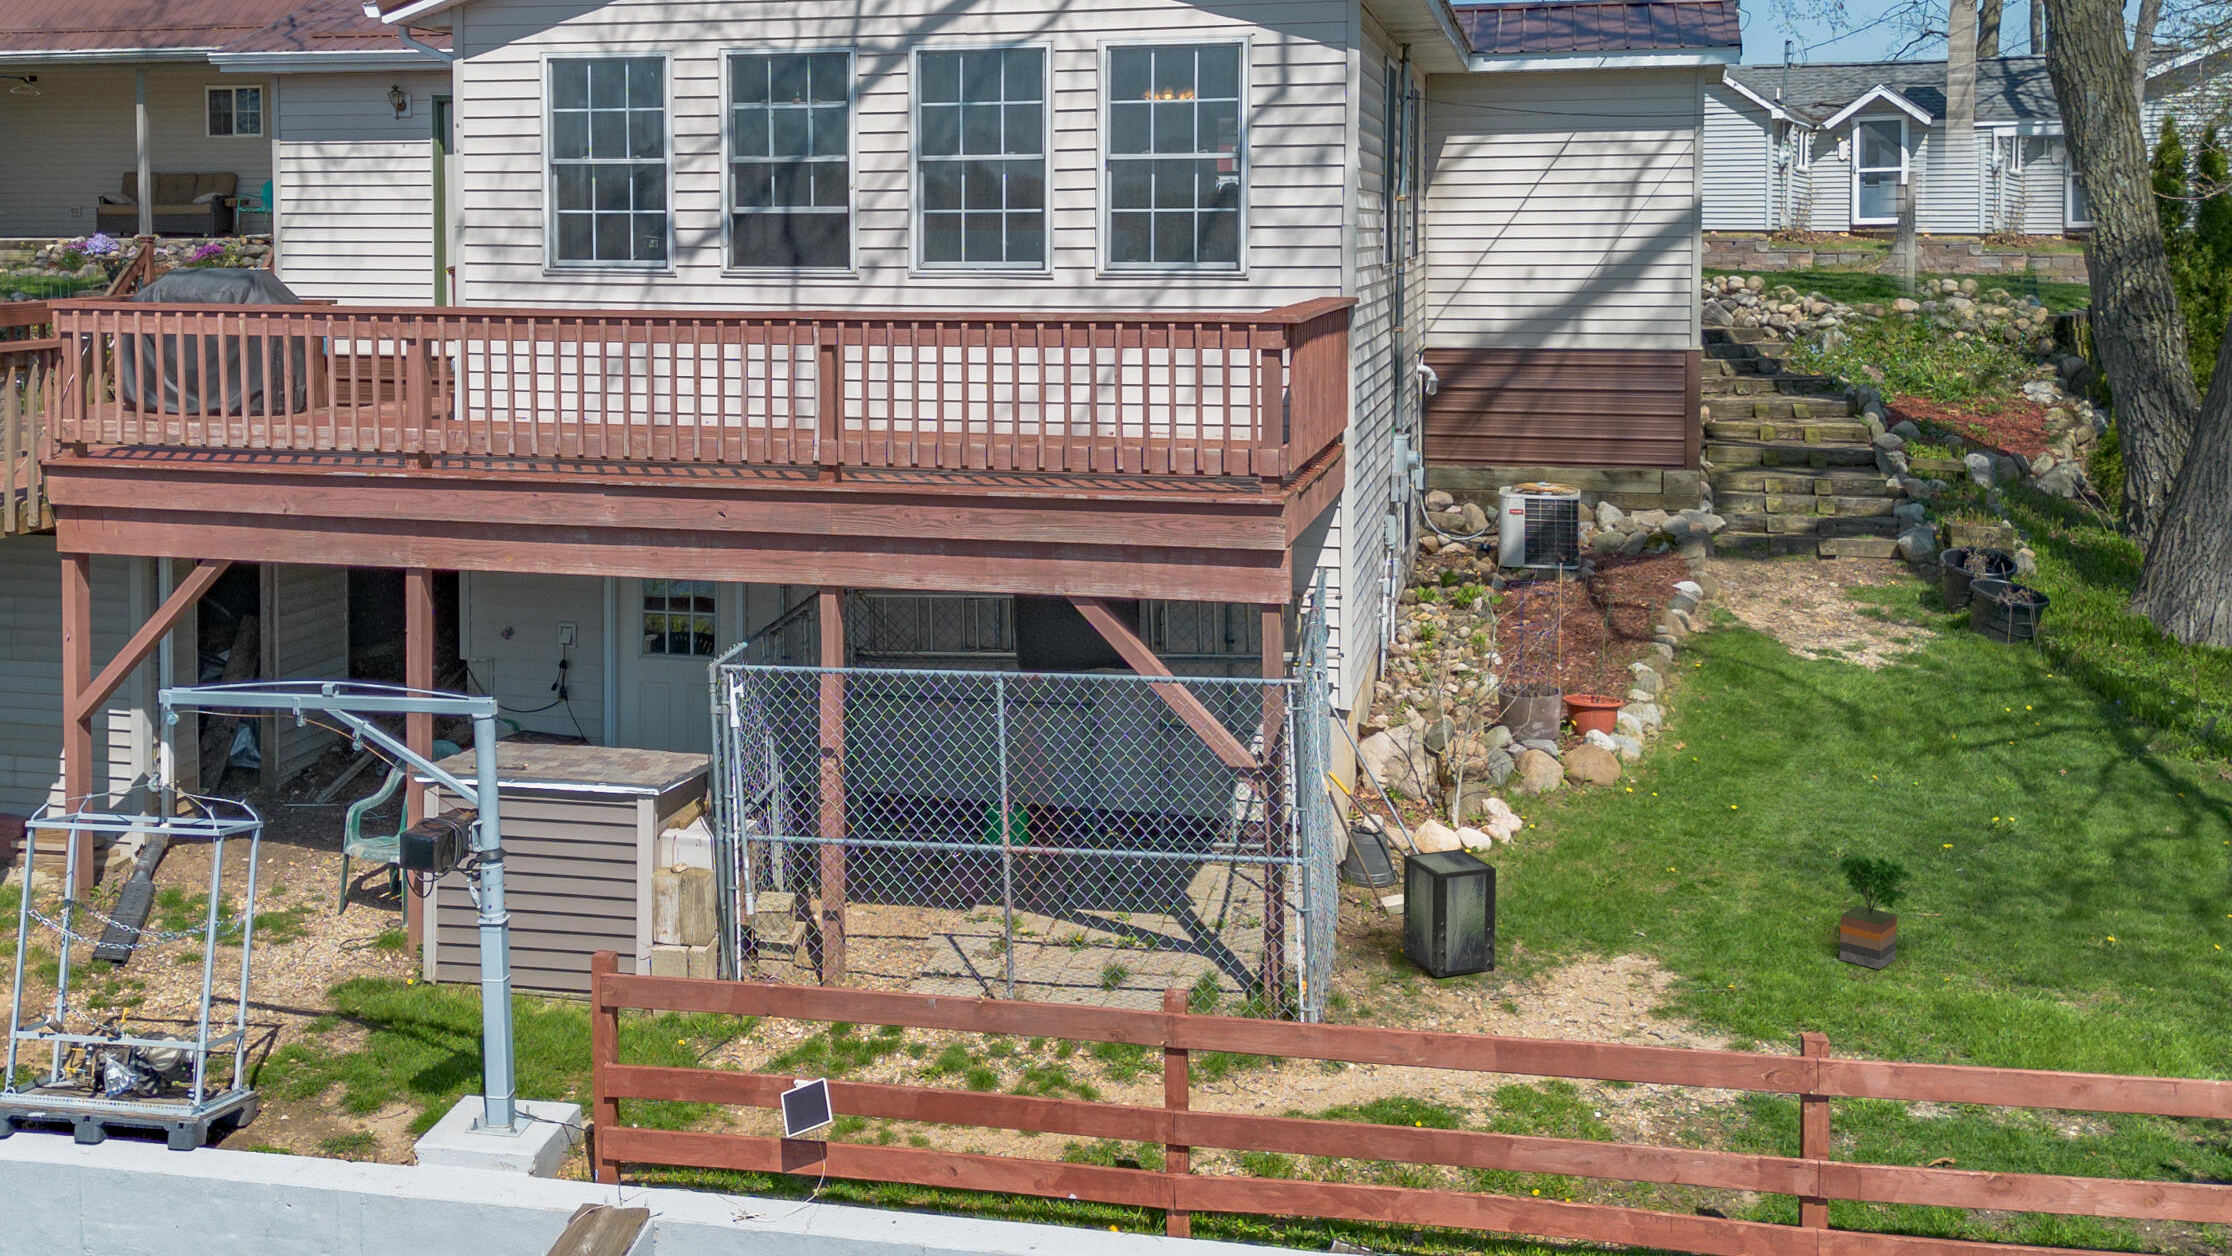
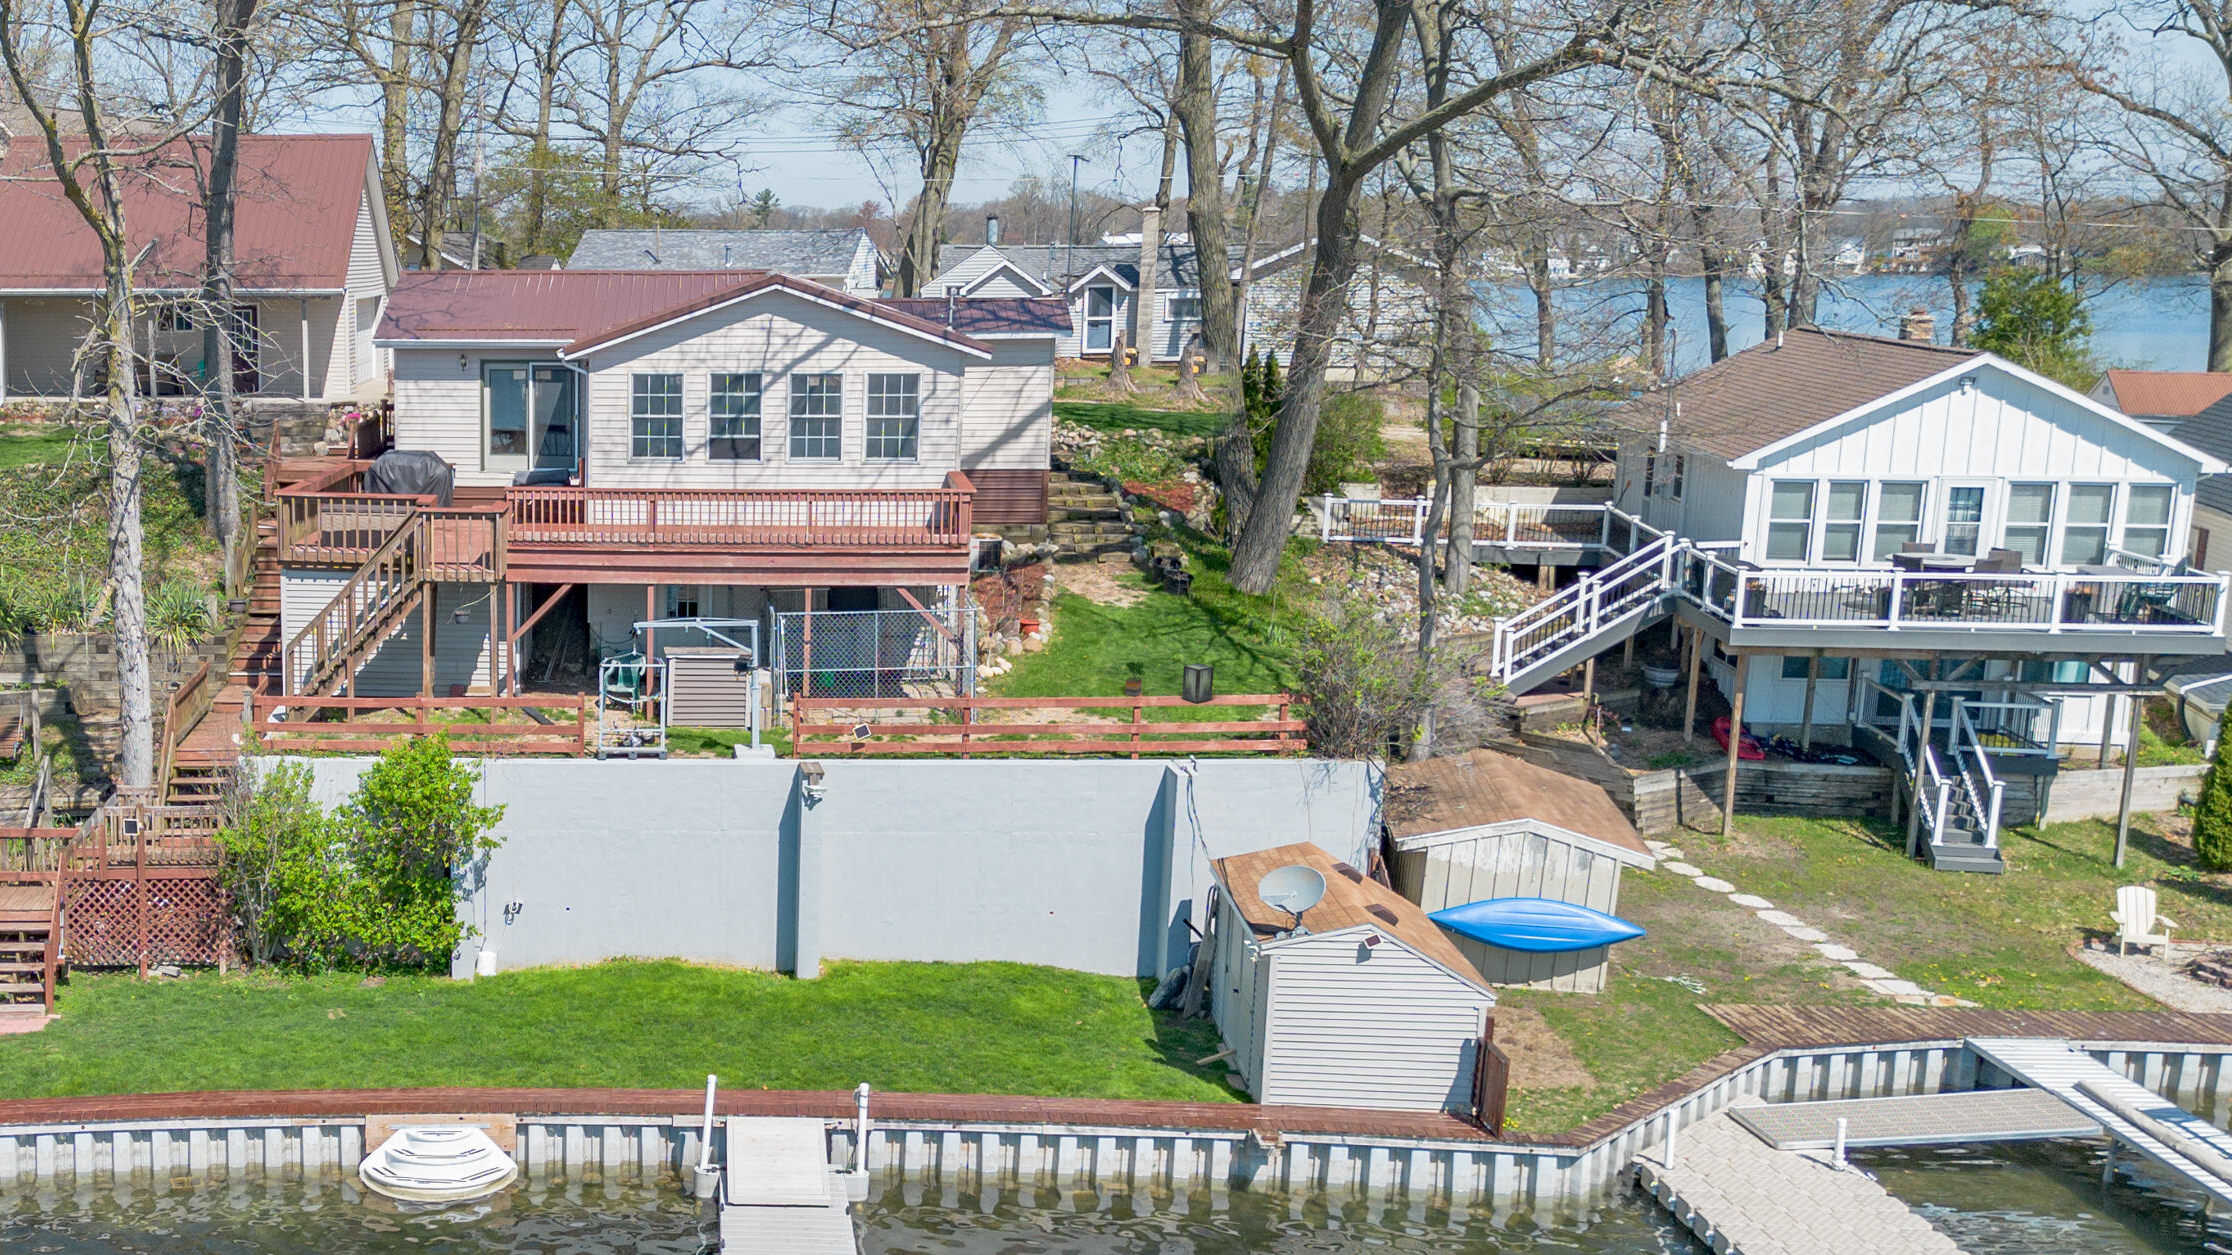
storage box: present [1403,849,1496,977] -> present [1182,663,1214,703]

